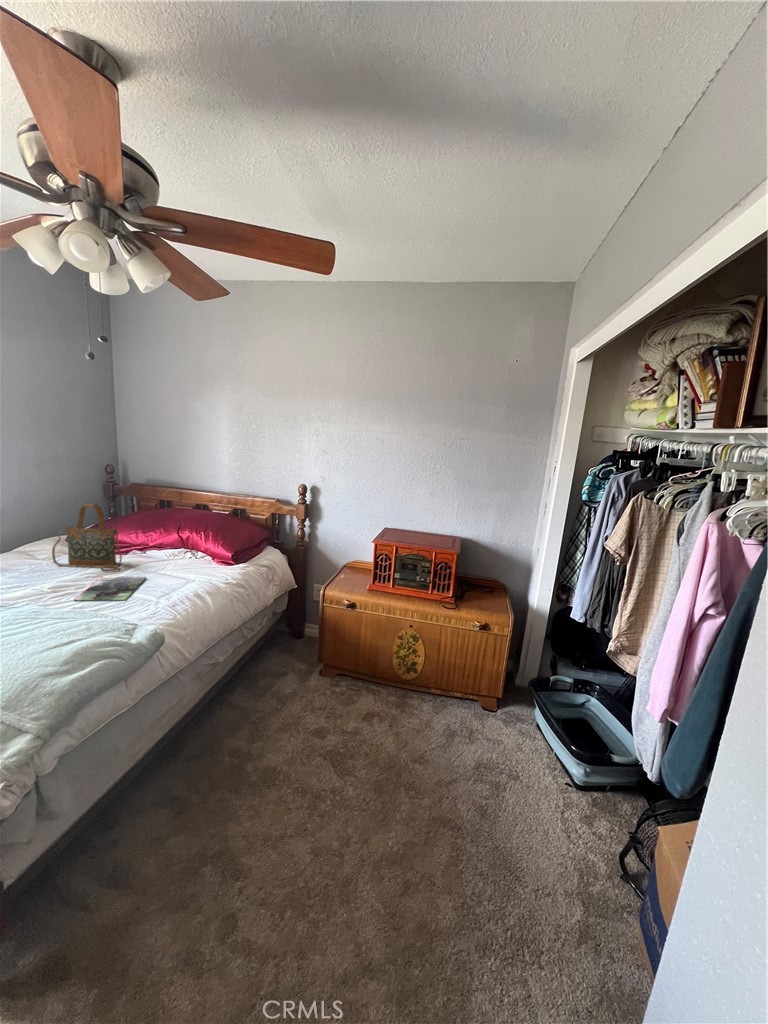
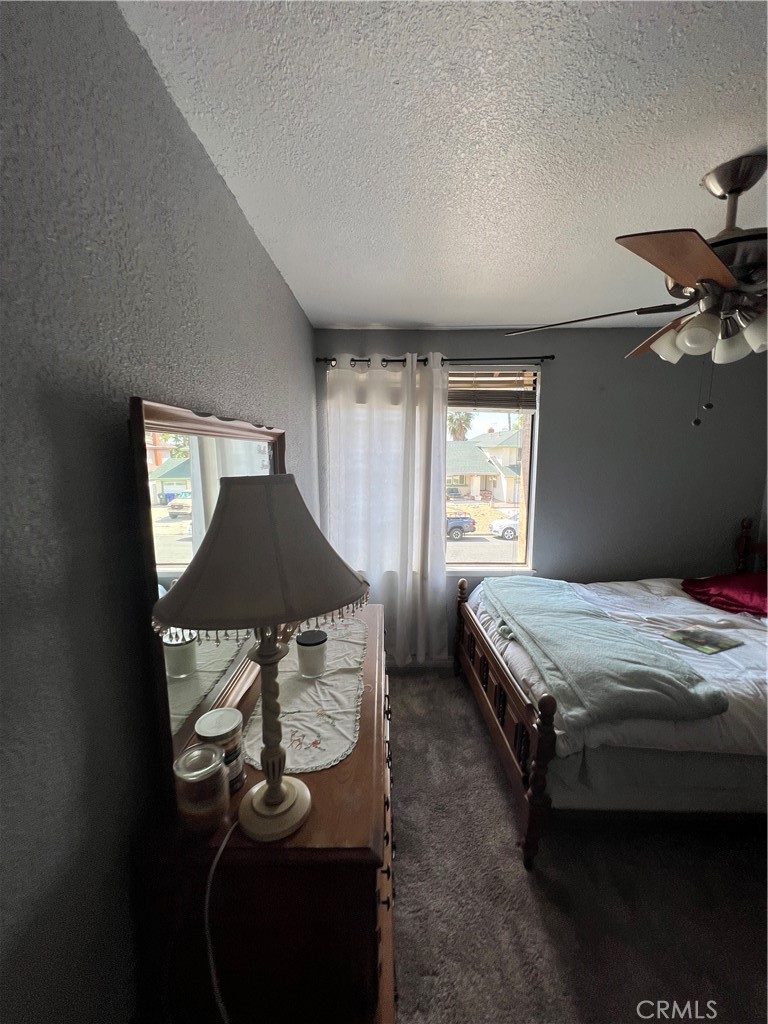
handbag: present [52,503,122,571] -> none [661,553,727,624]

